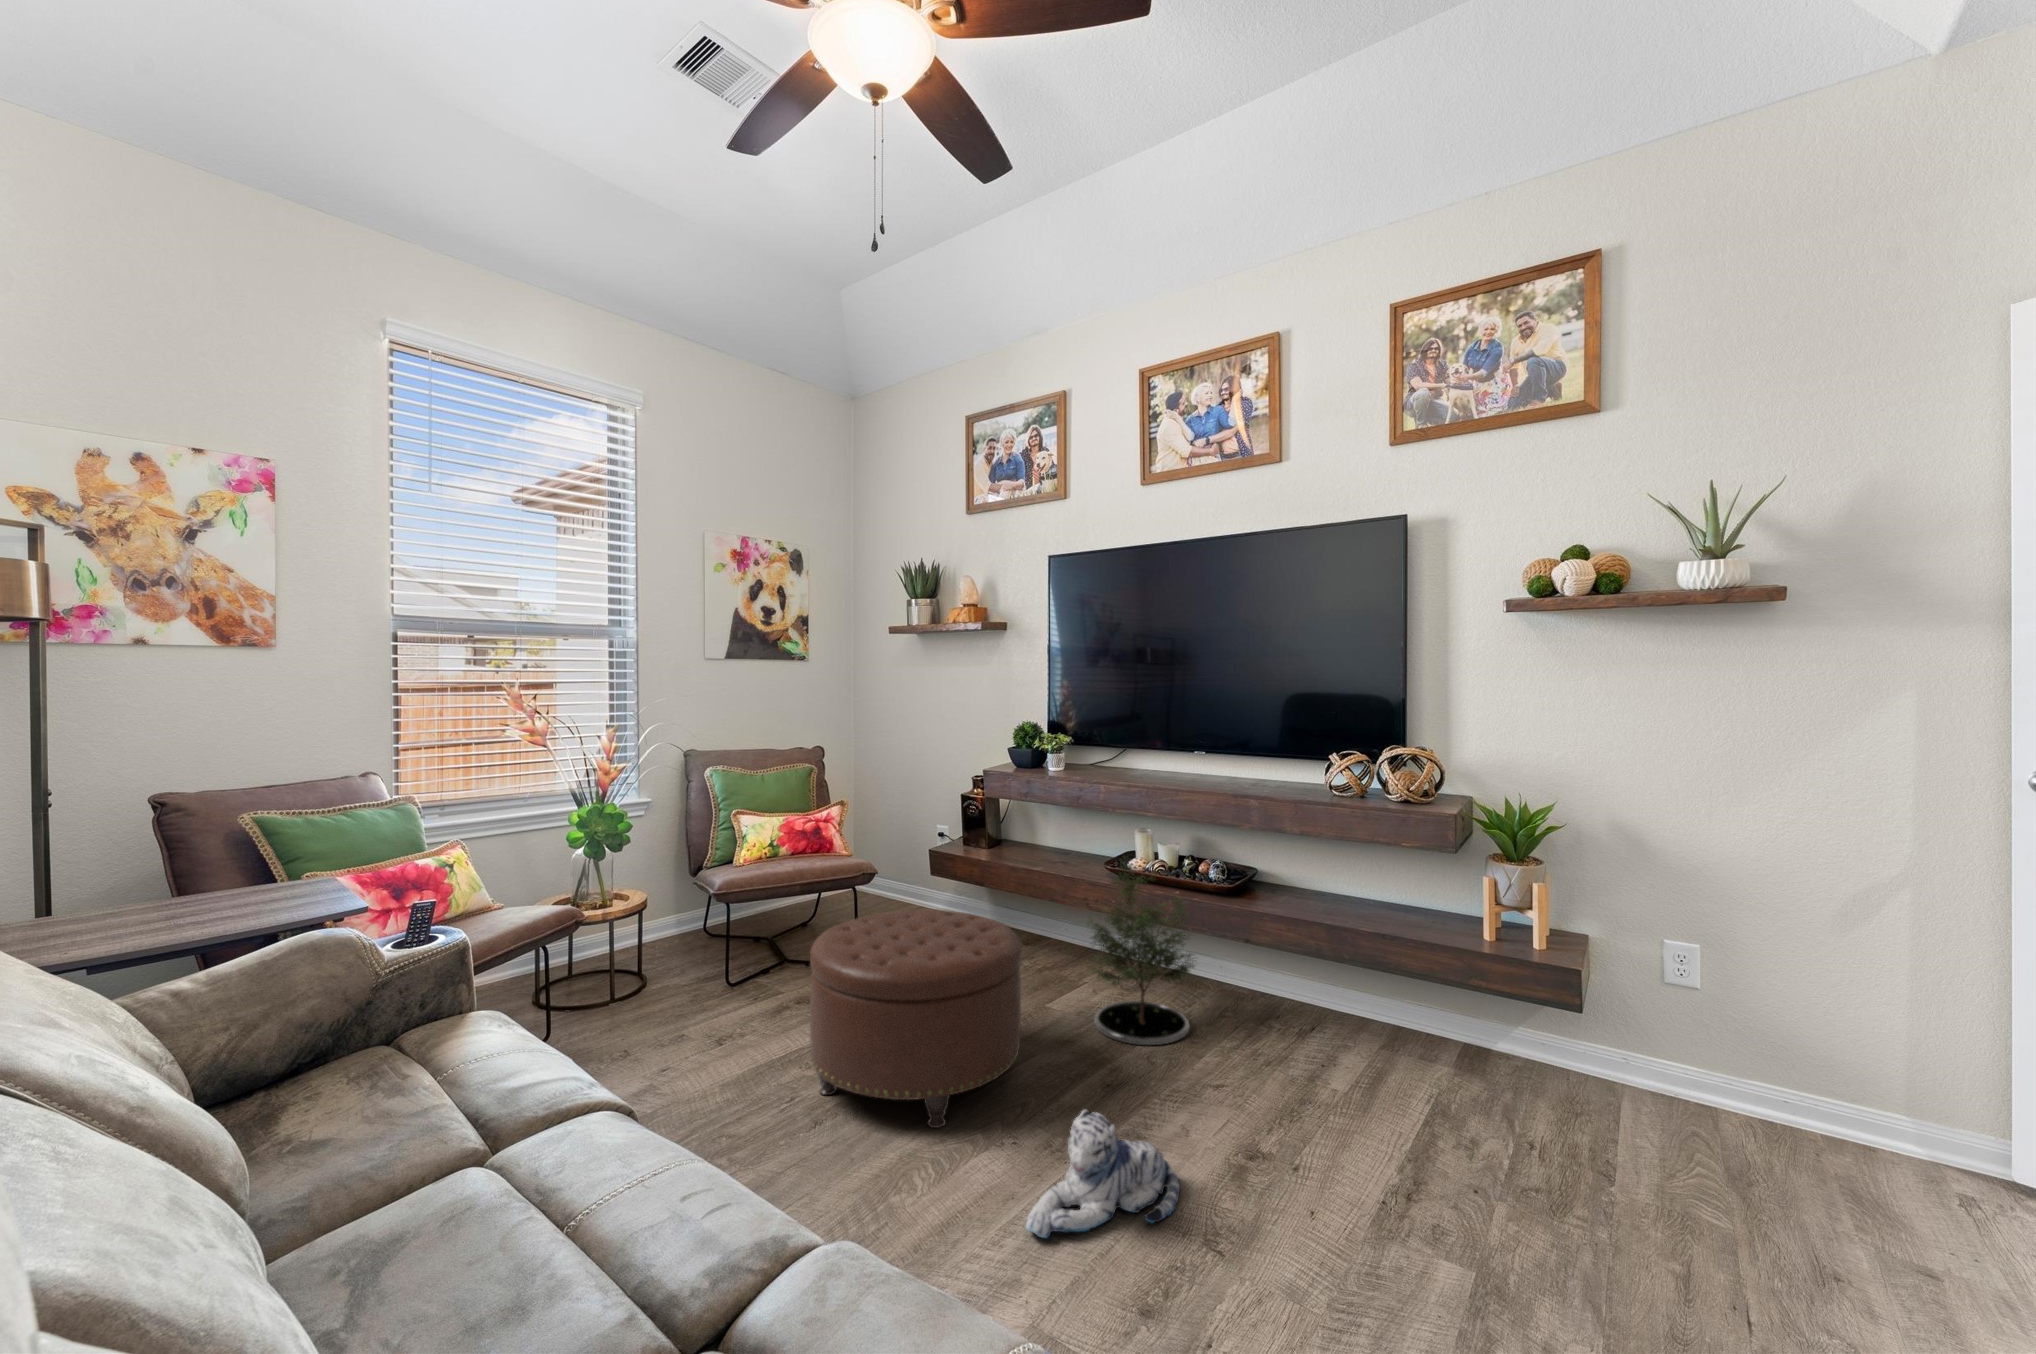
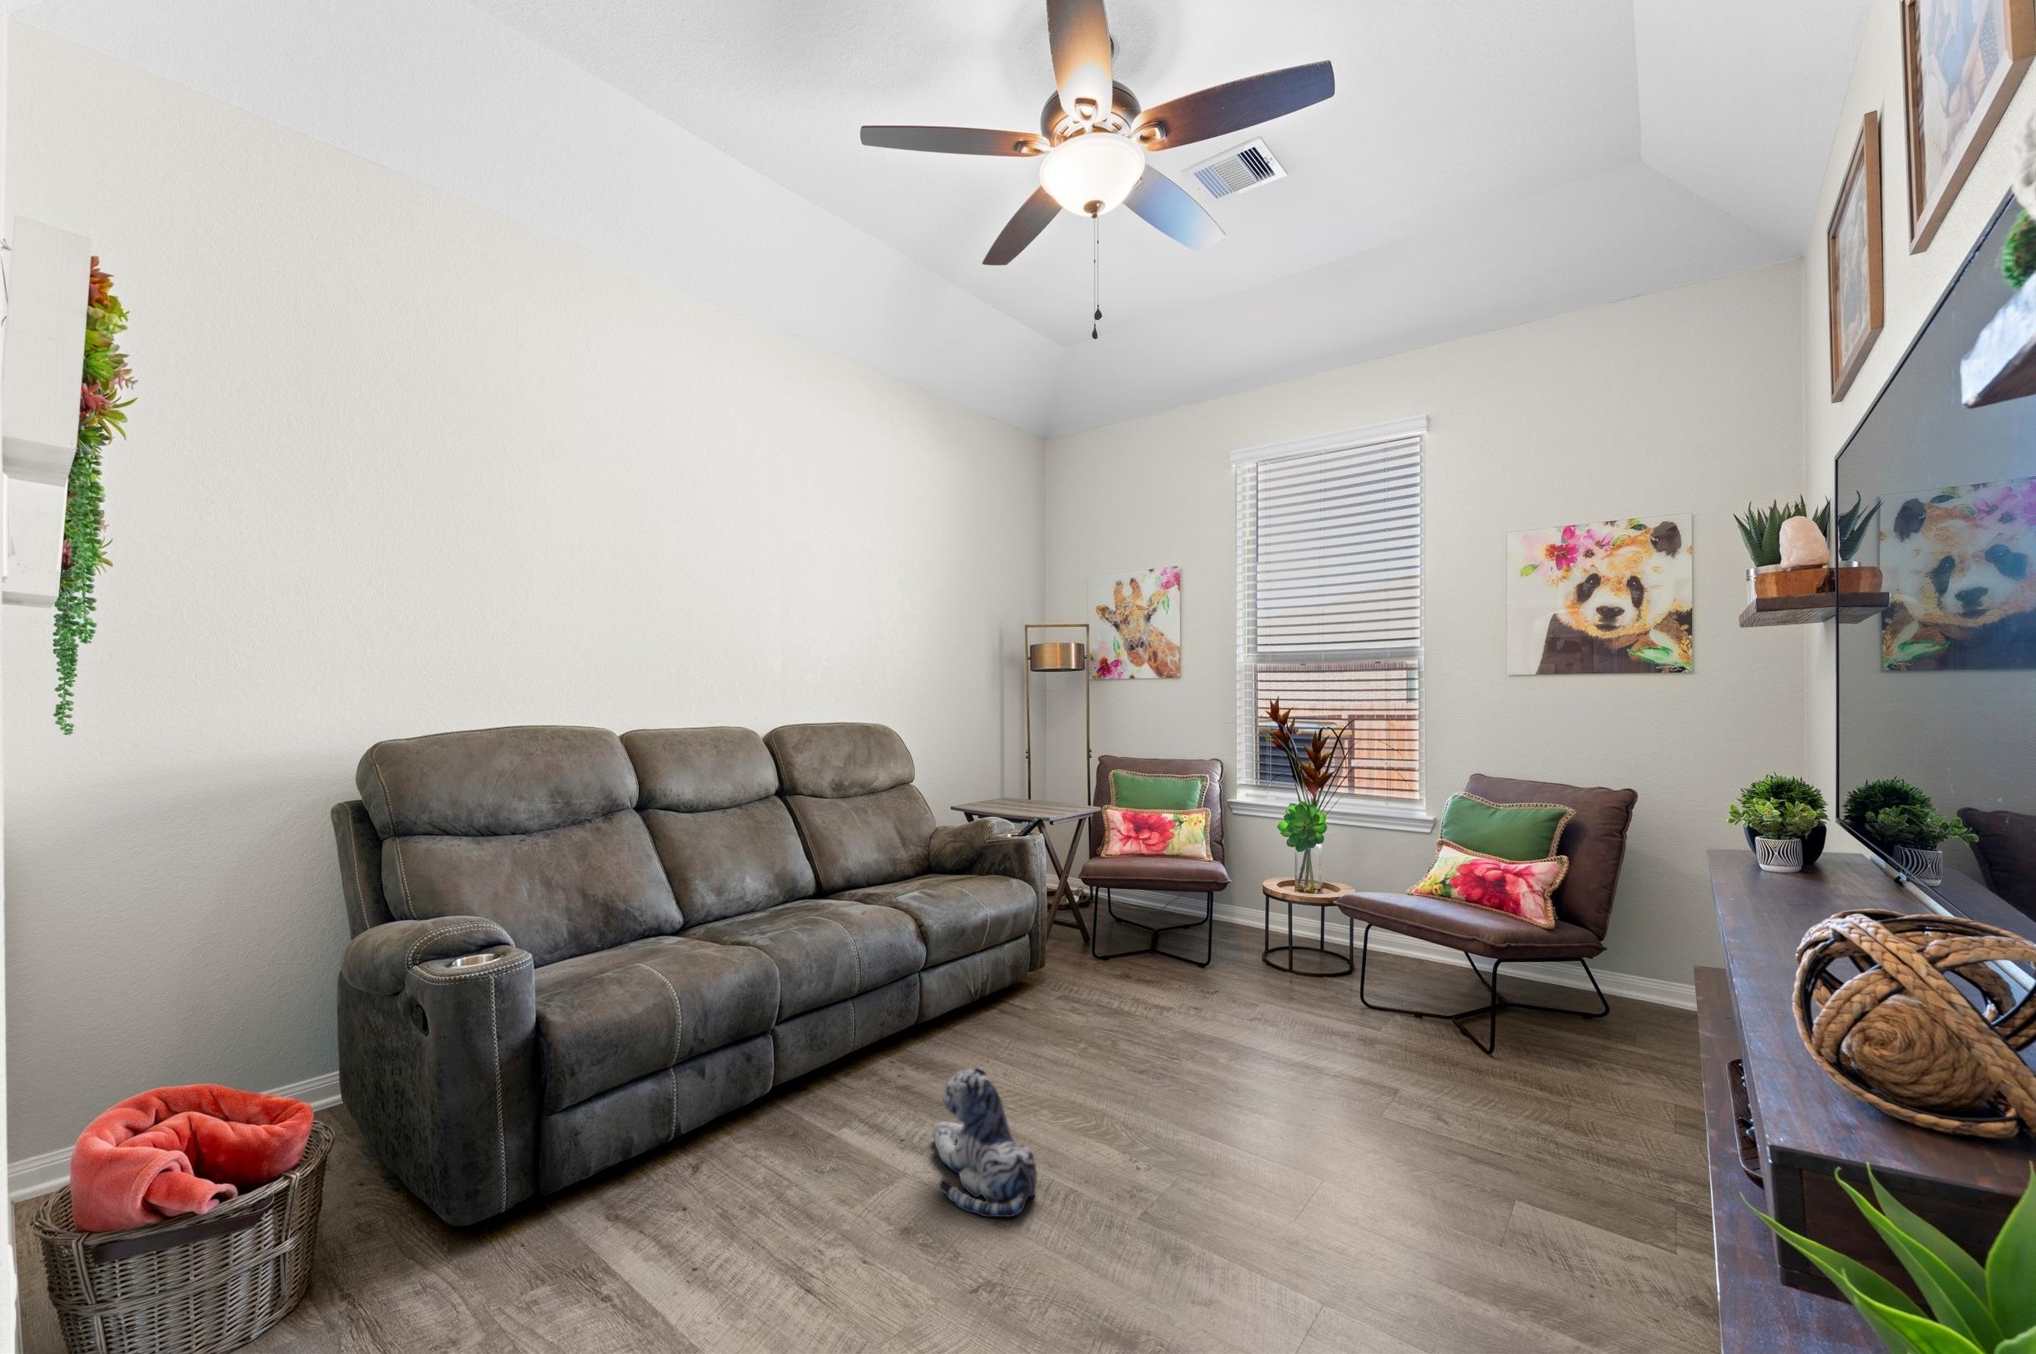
potted tree: present [1089,856,1194,1045] -> none [1340,945,1563,1306]
ottoman: present [810,909,1022,1128] -> none [1089,918,1314,1138]

